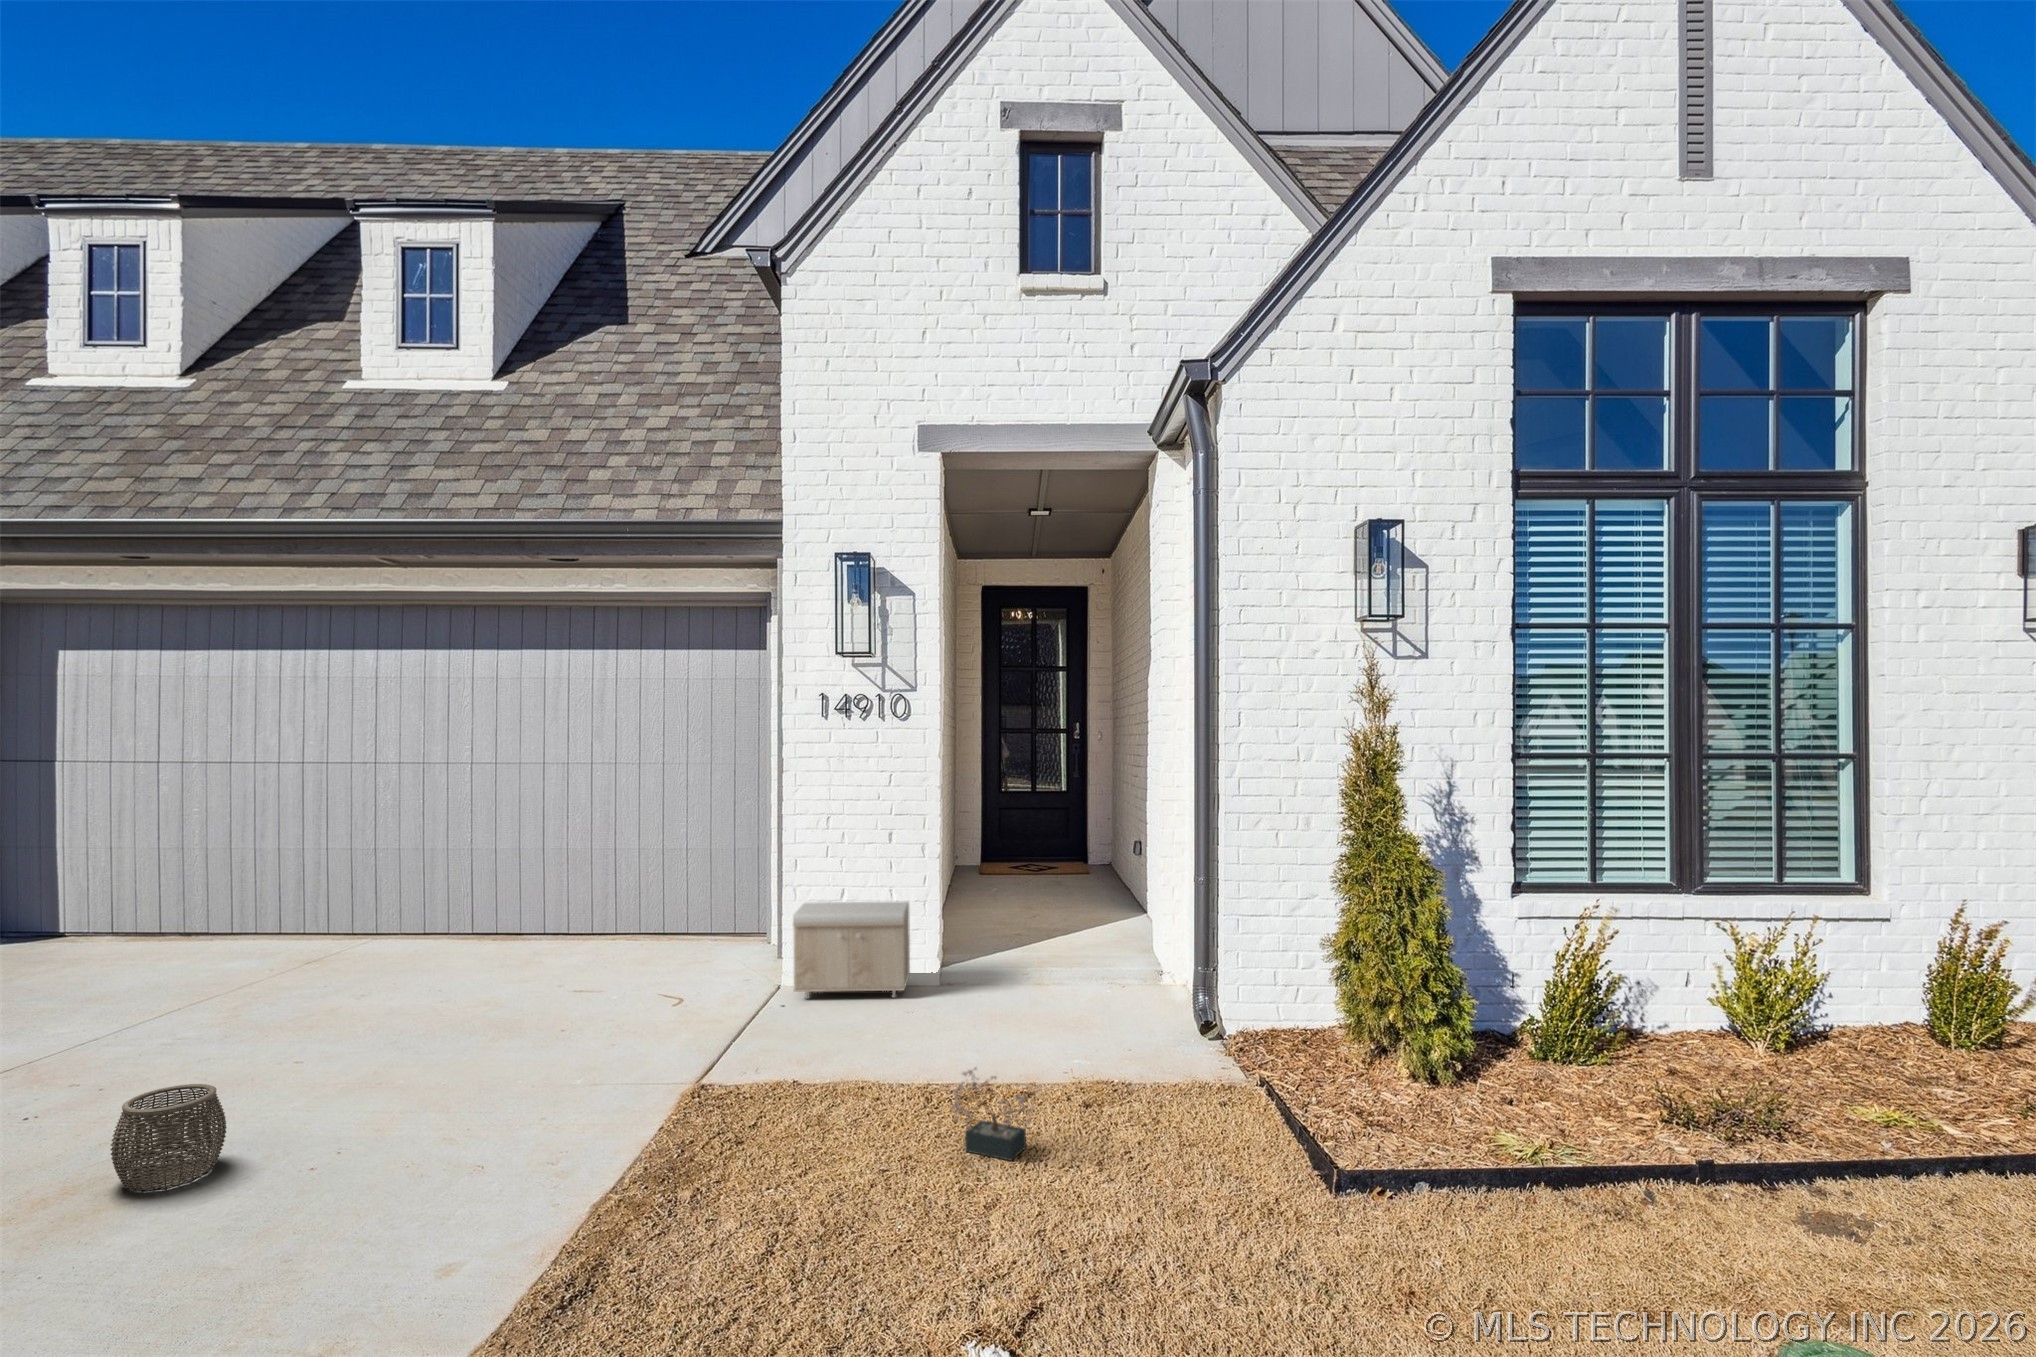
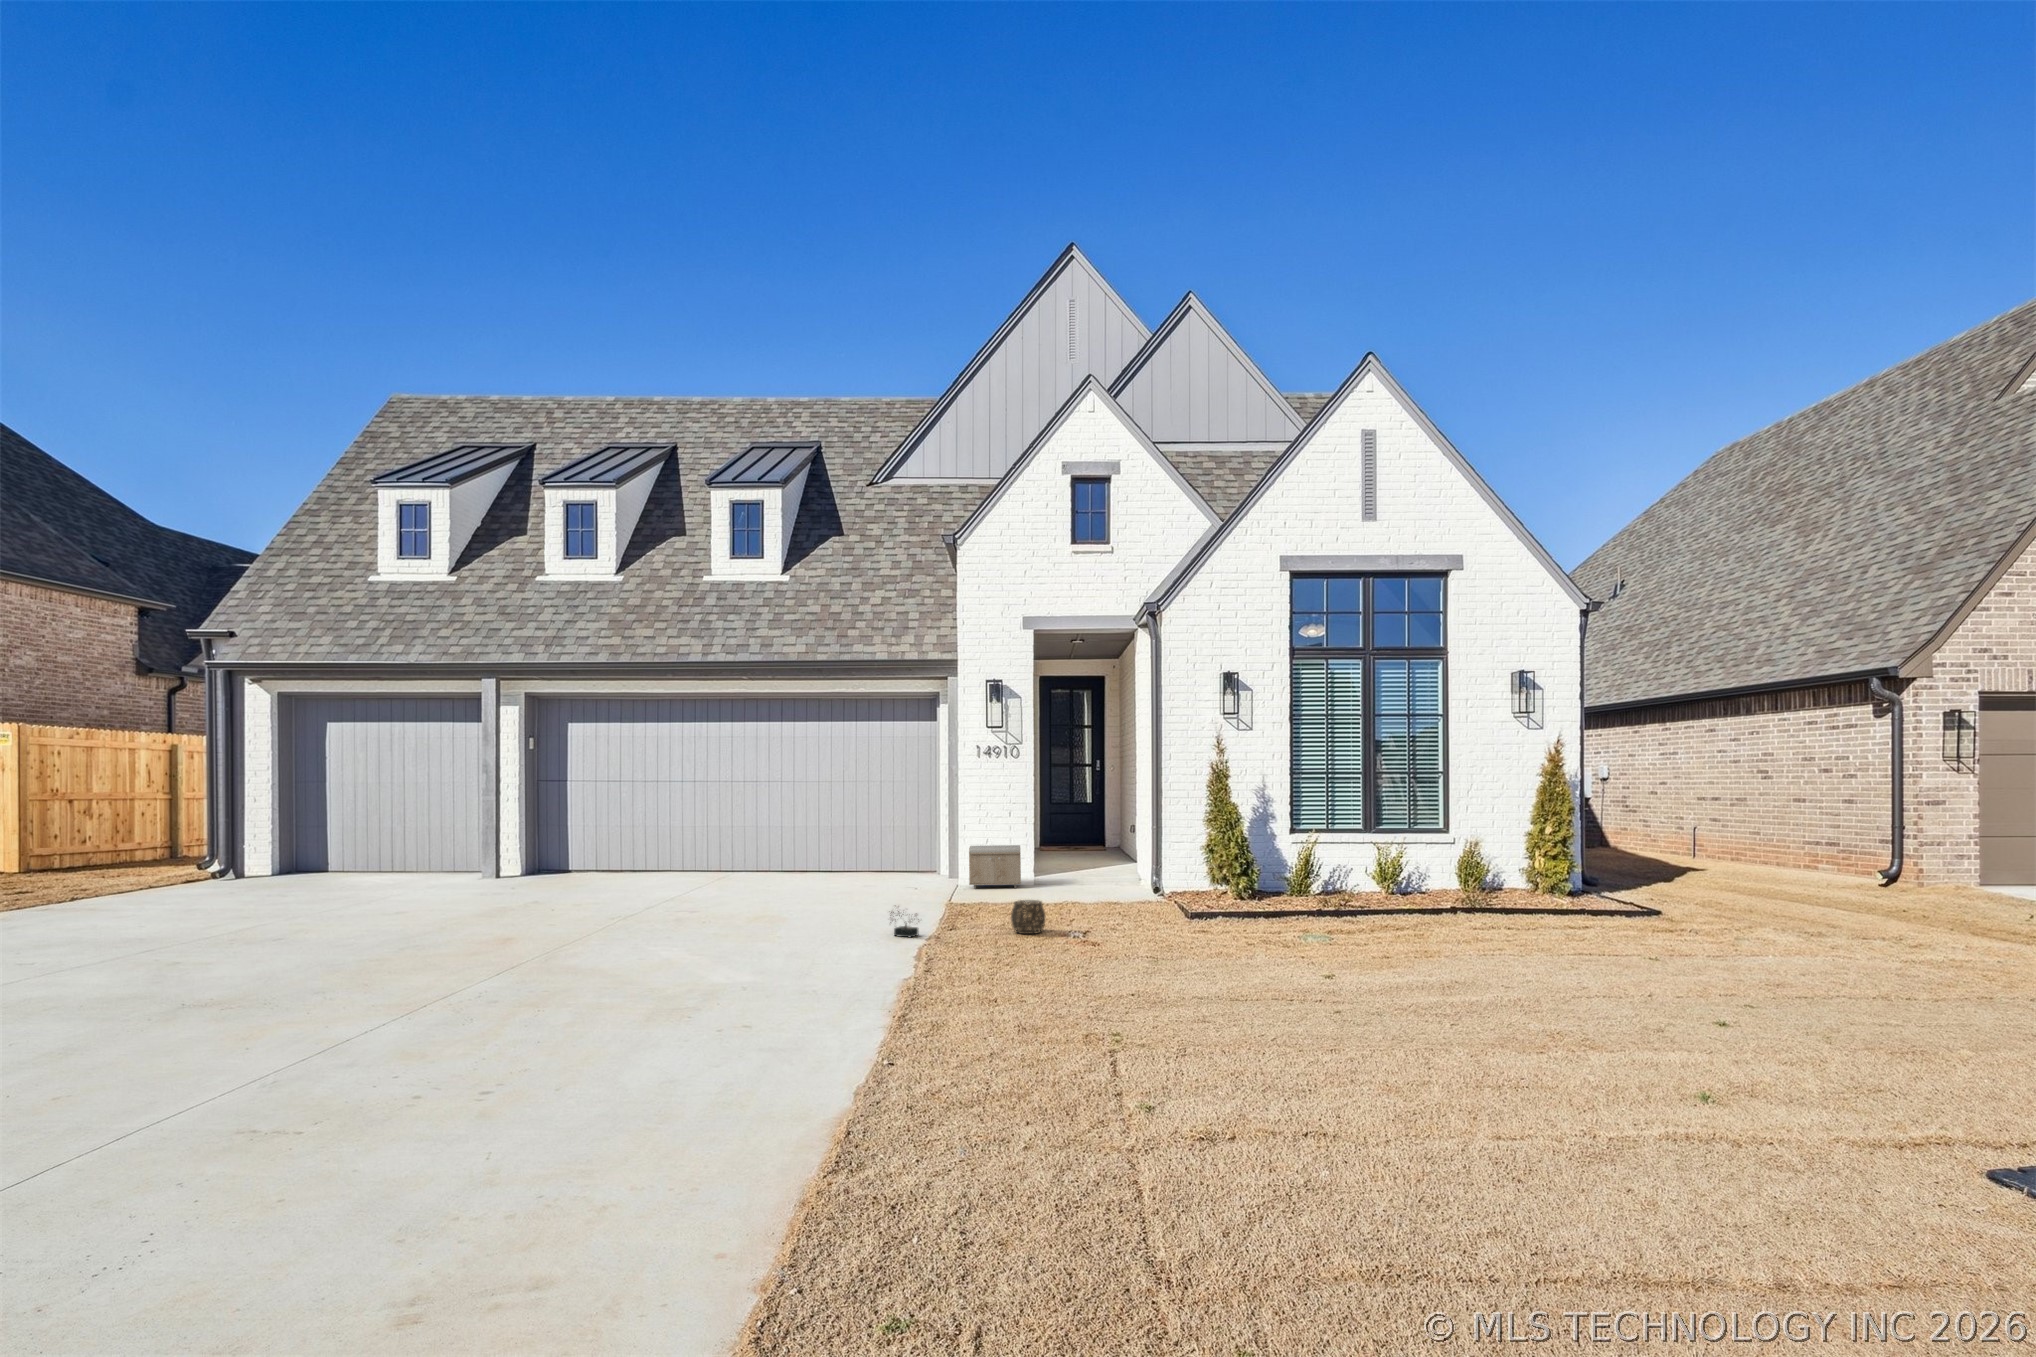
decorative plant: present [949,1068,1034,1161] -> present [890,905,919,937]
woven basket: present [110,1084,227,1191] -> present [1011,900,1046,934]

